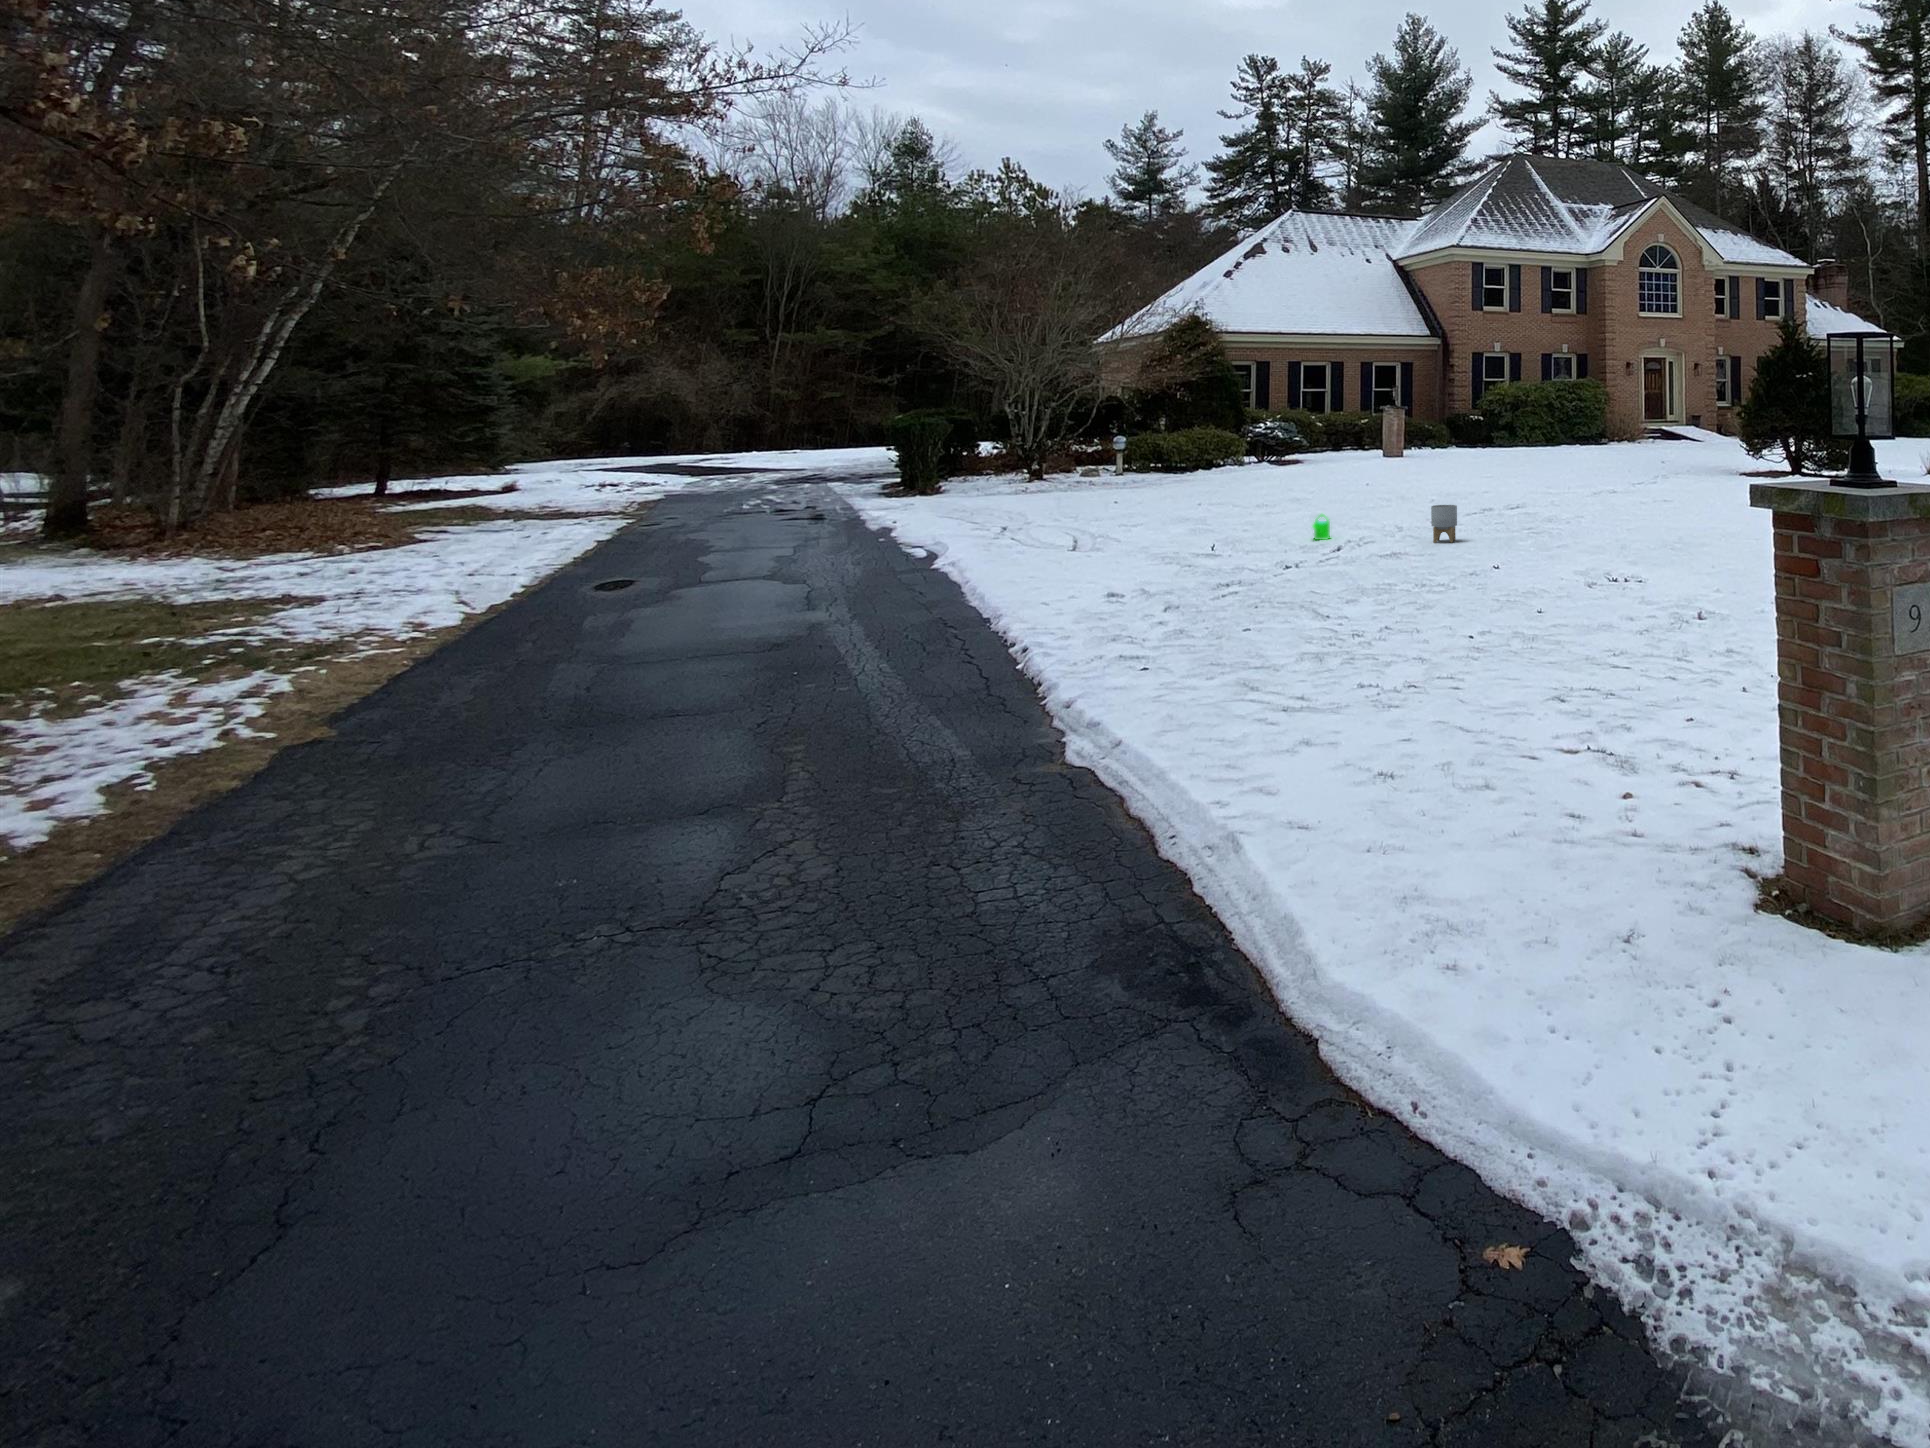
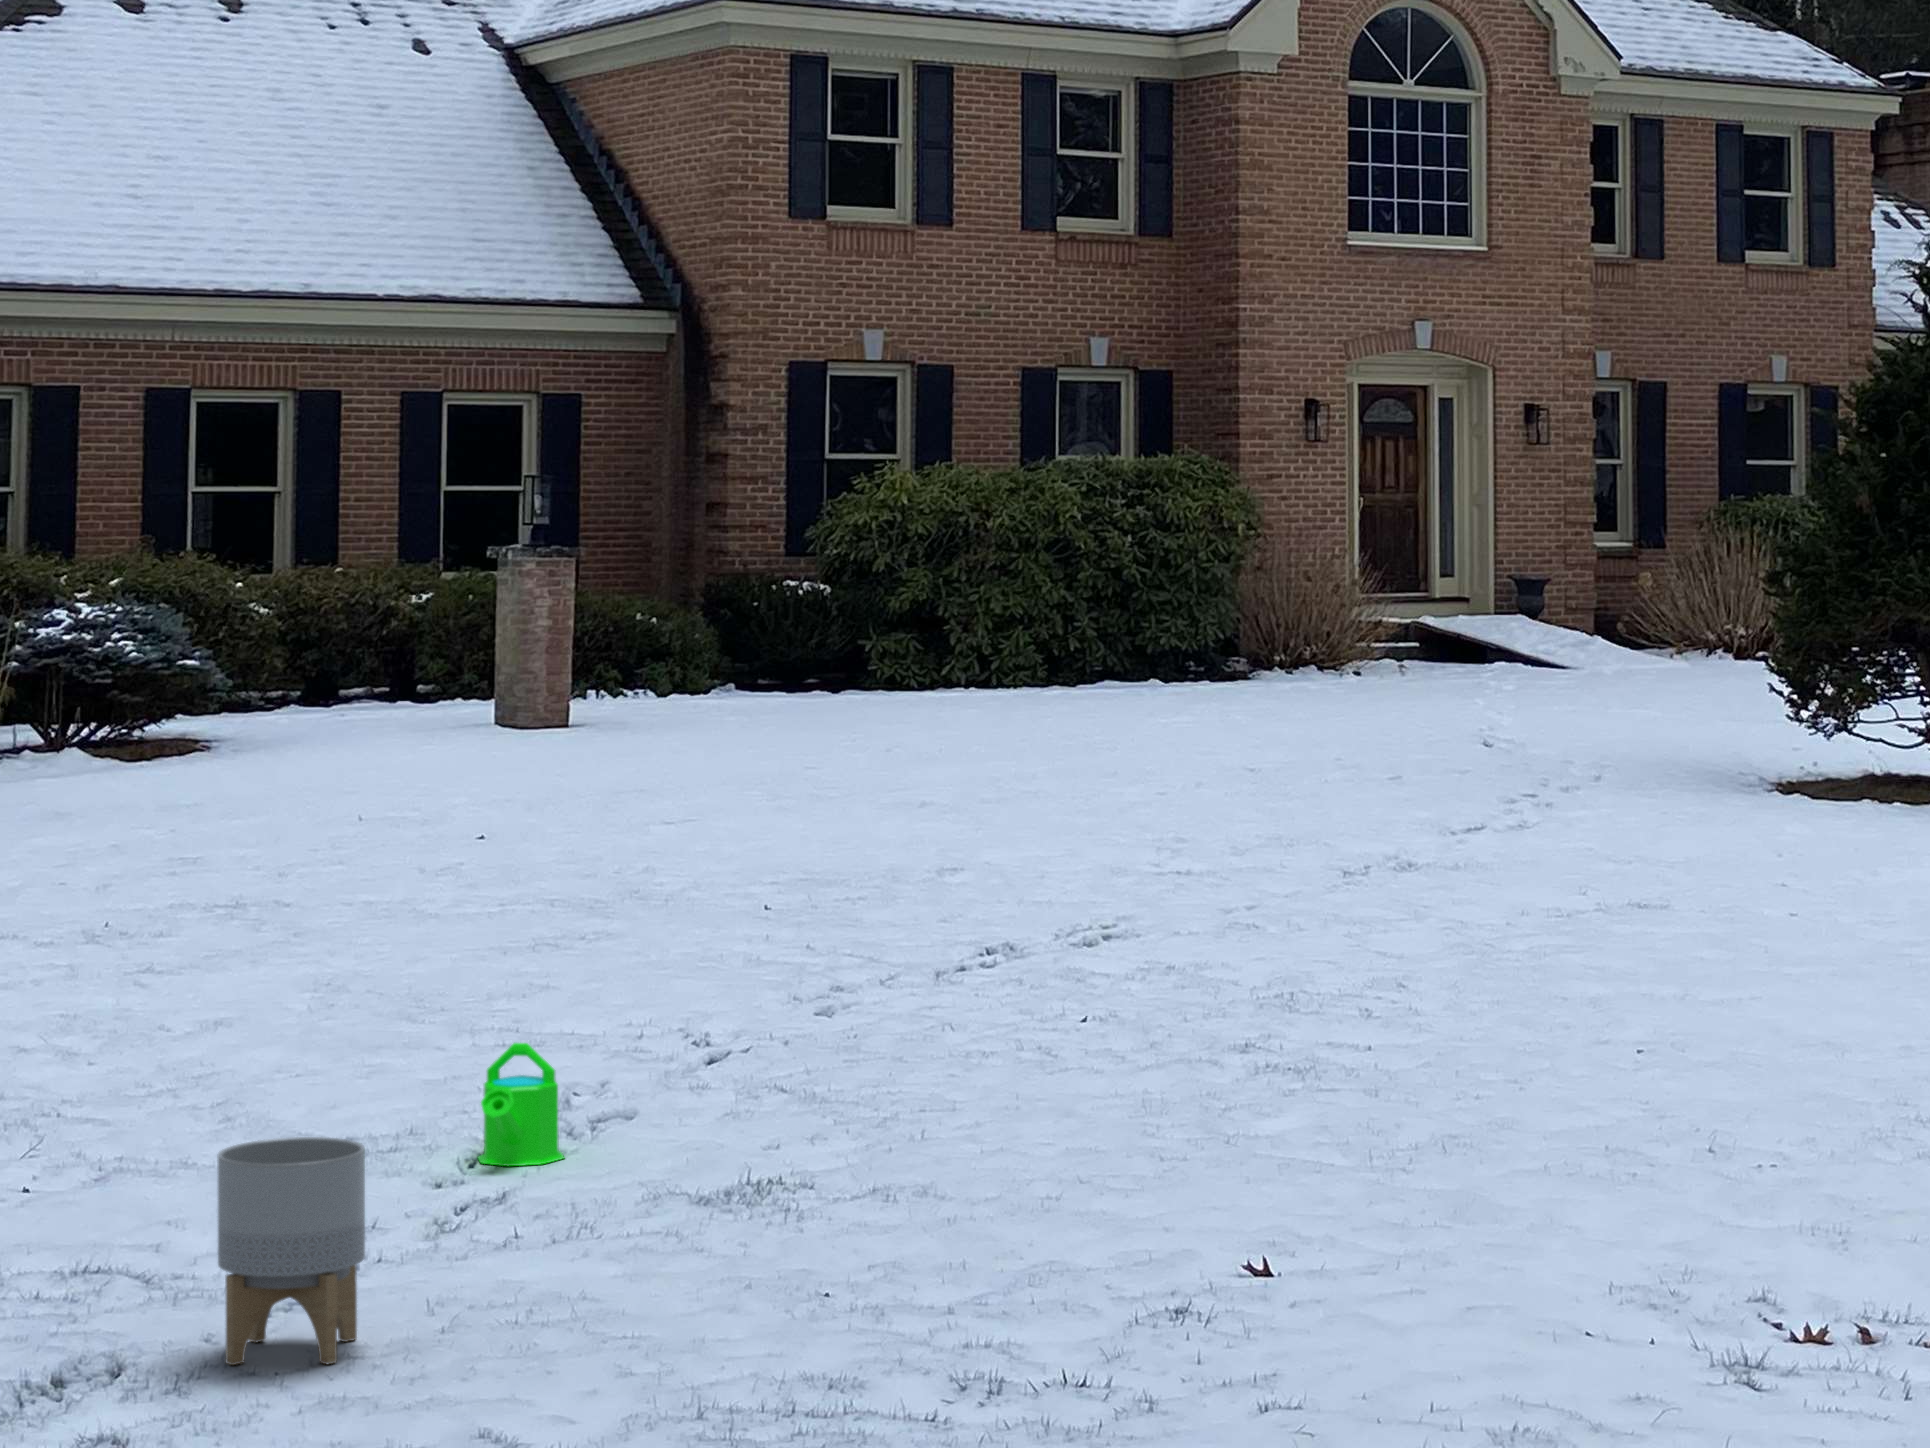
planter: present [1431,505,1457,543] -> present [217,1137,365,1365]

